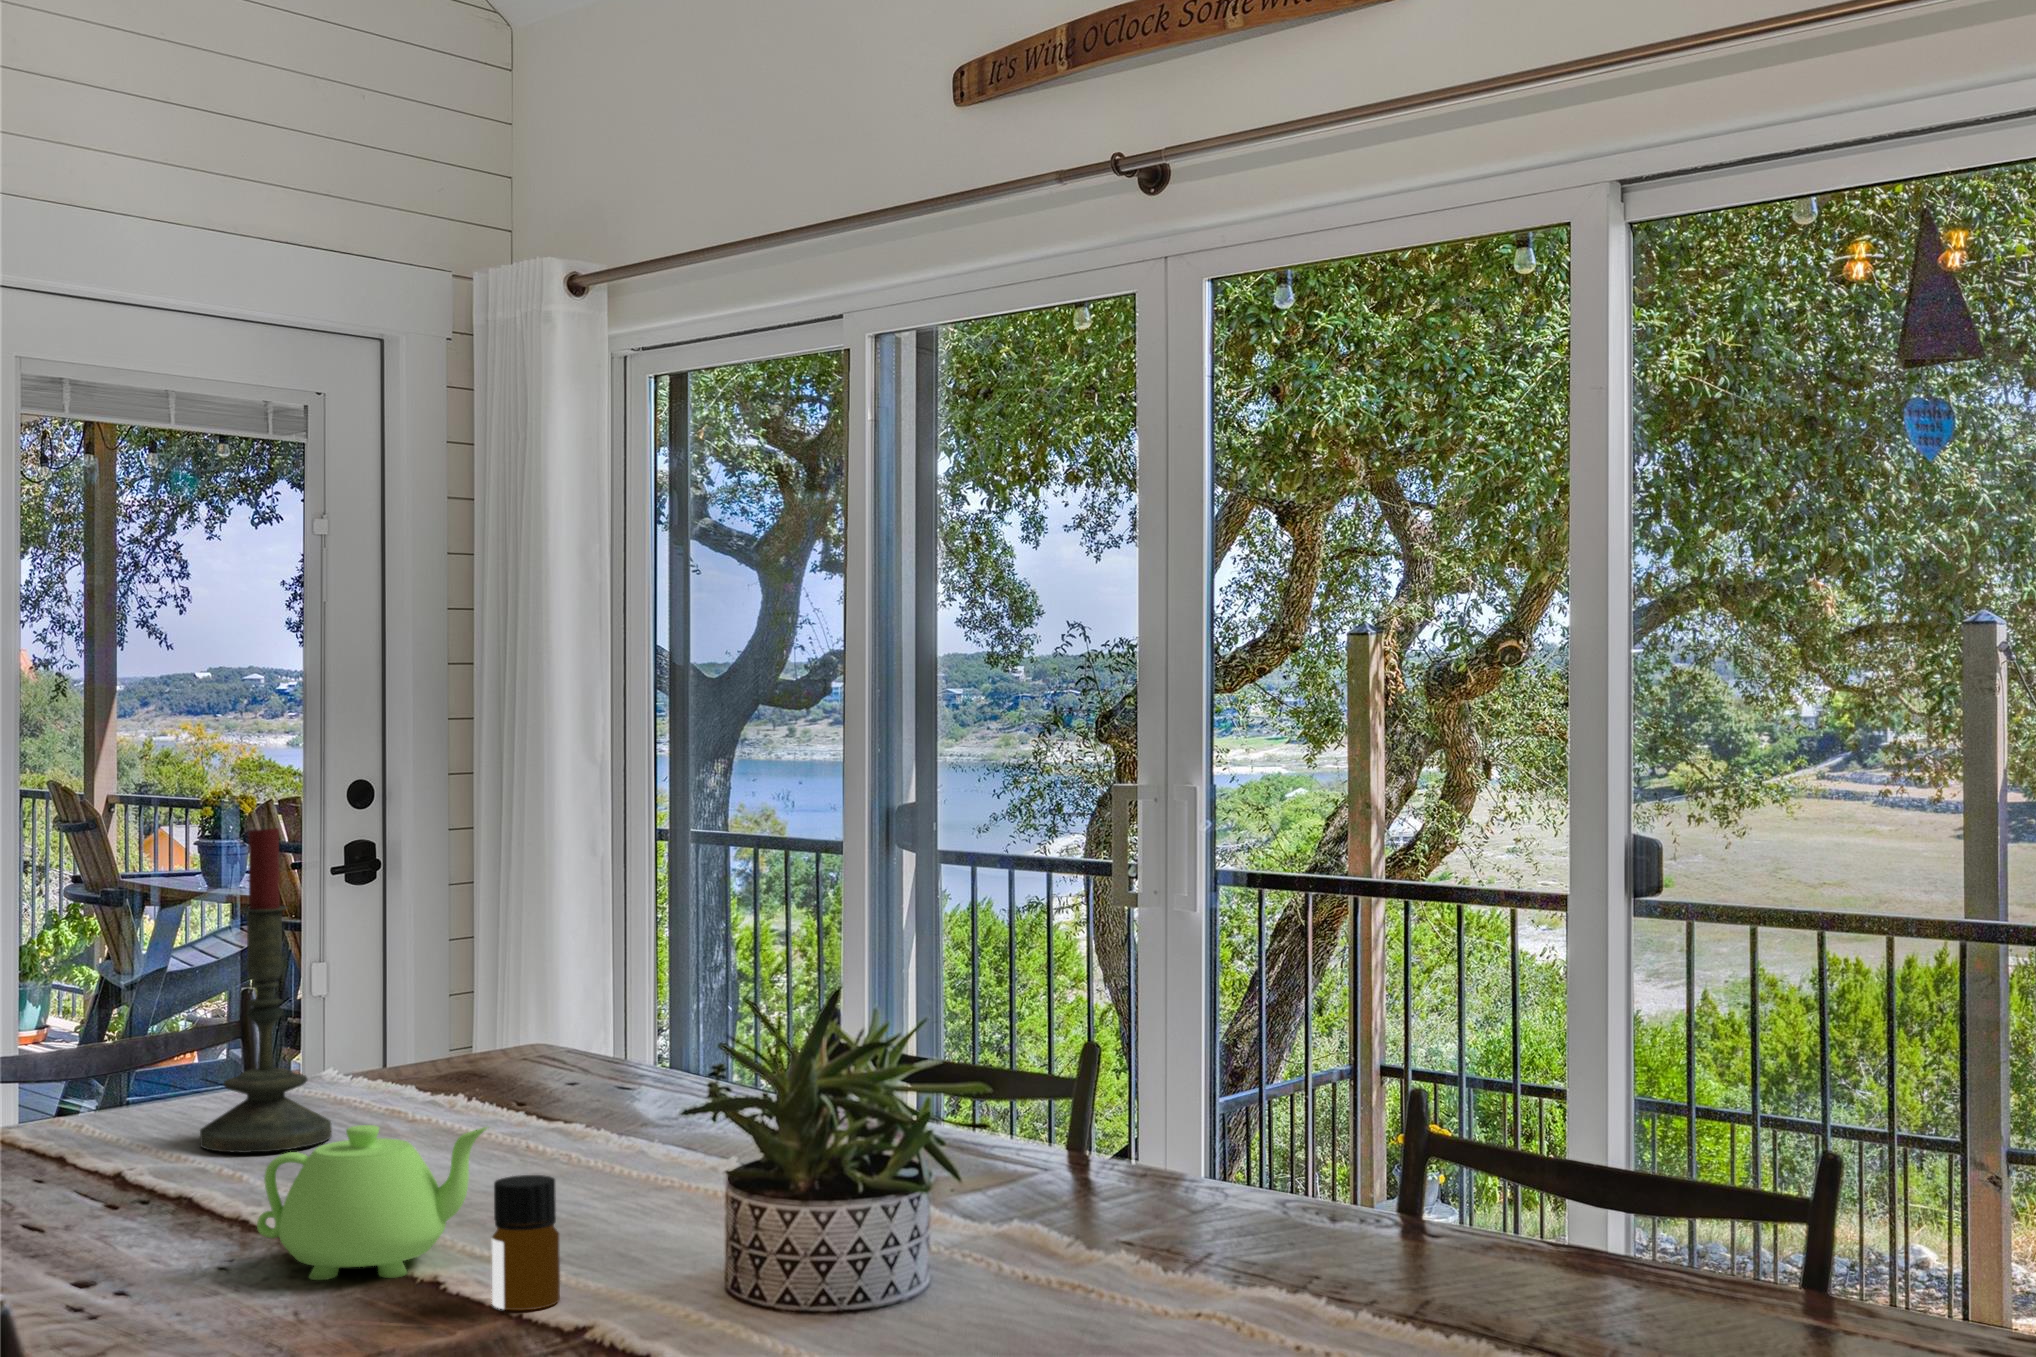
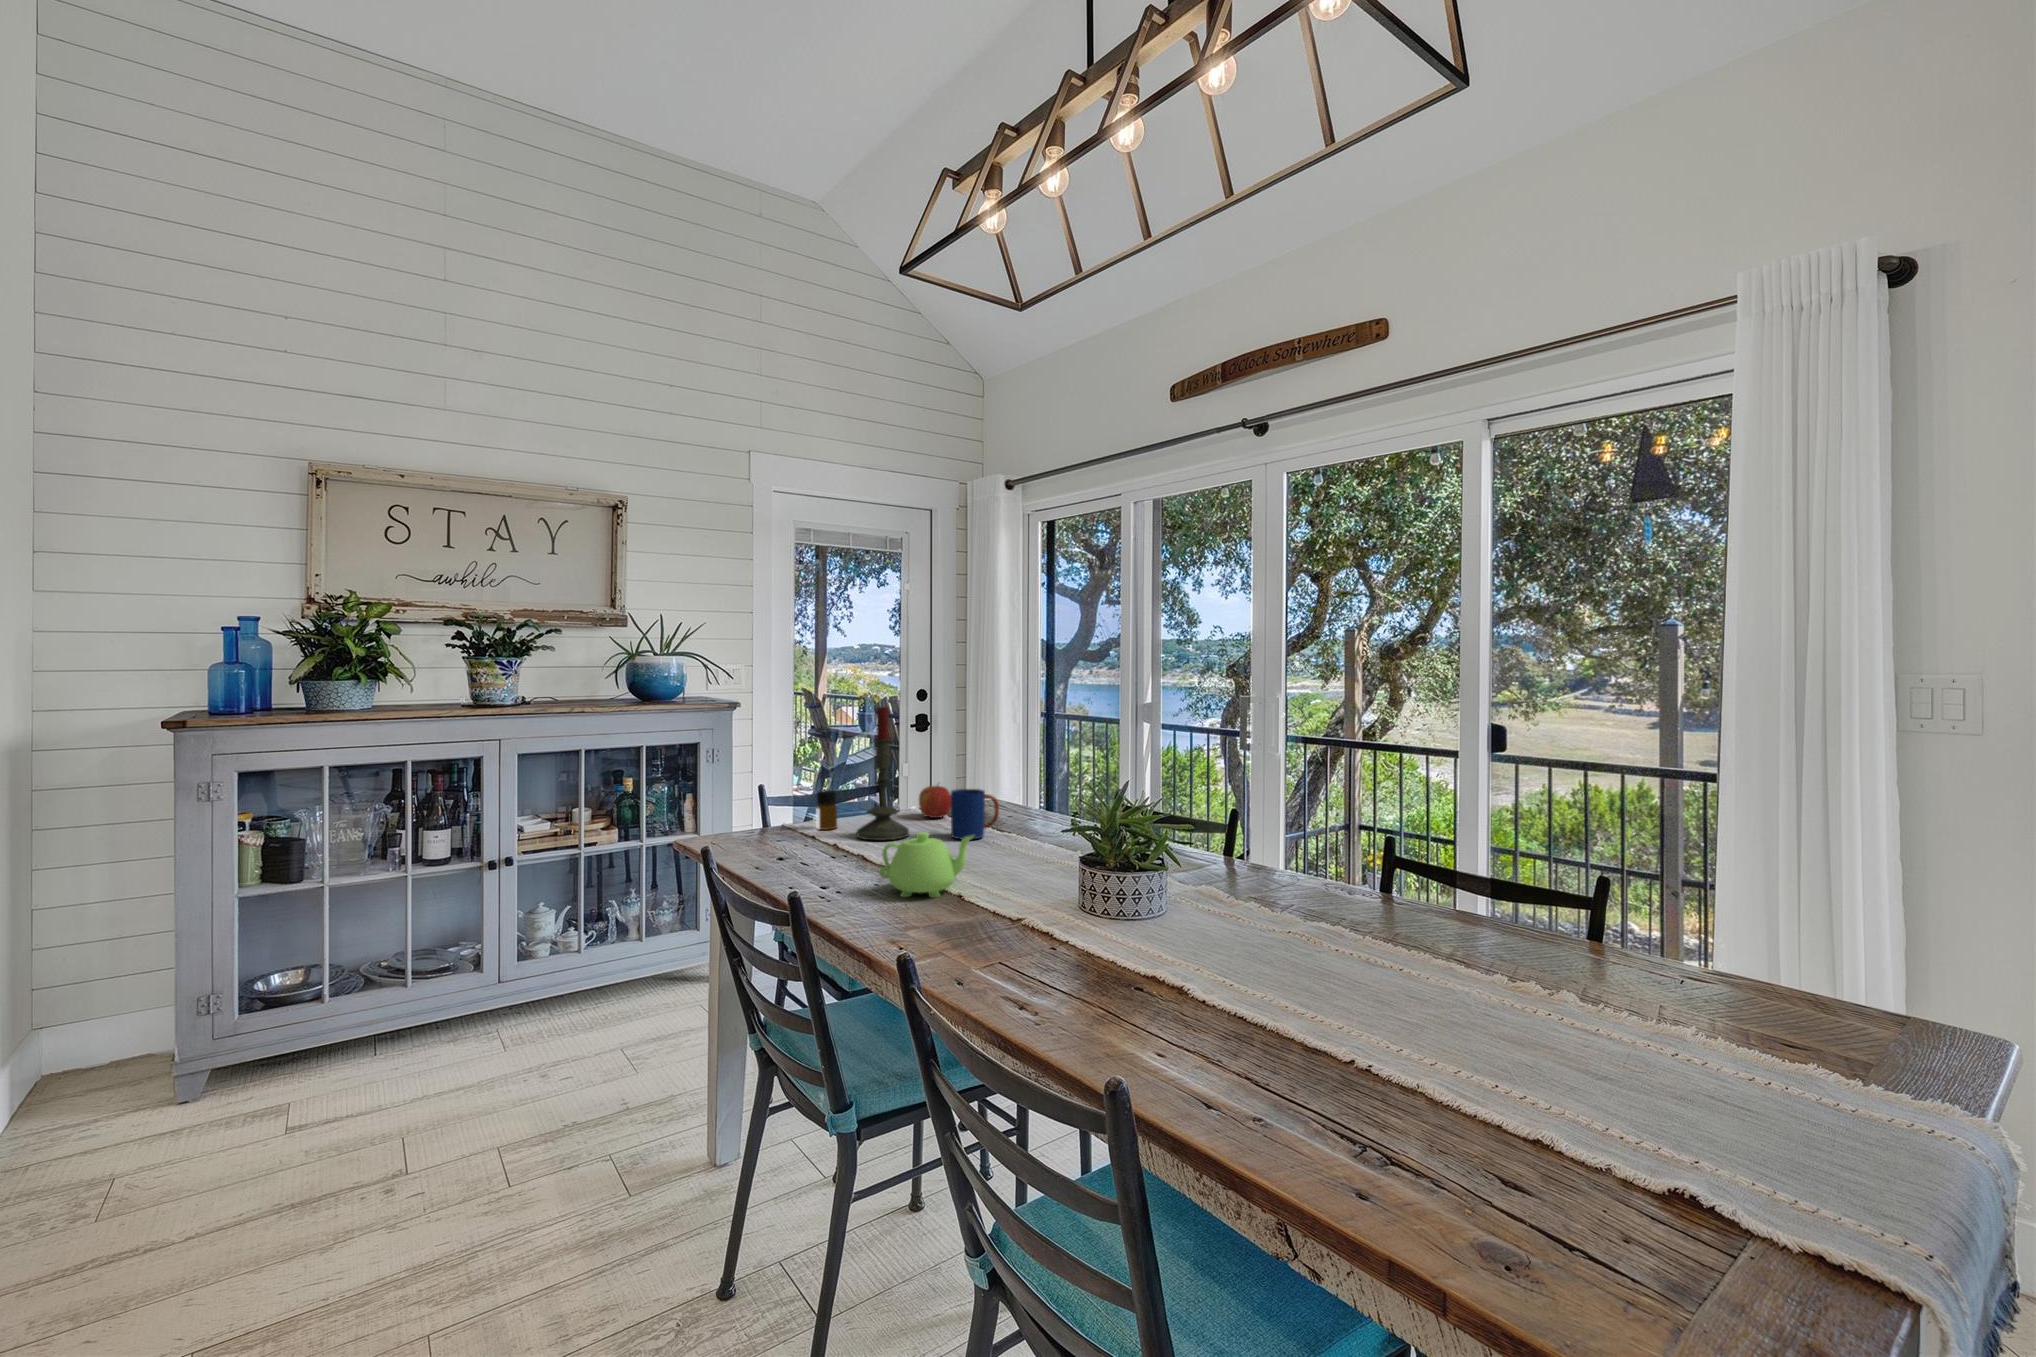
apple: none [356,1008,438,1094] -> present [919,785,951,818]
mug: none [434,1020,552,1141] -> present [951,789,999,839]
bottle: present [492,1175,560,1310] -> present [817,790,837,830]

